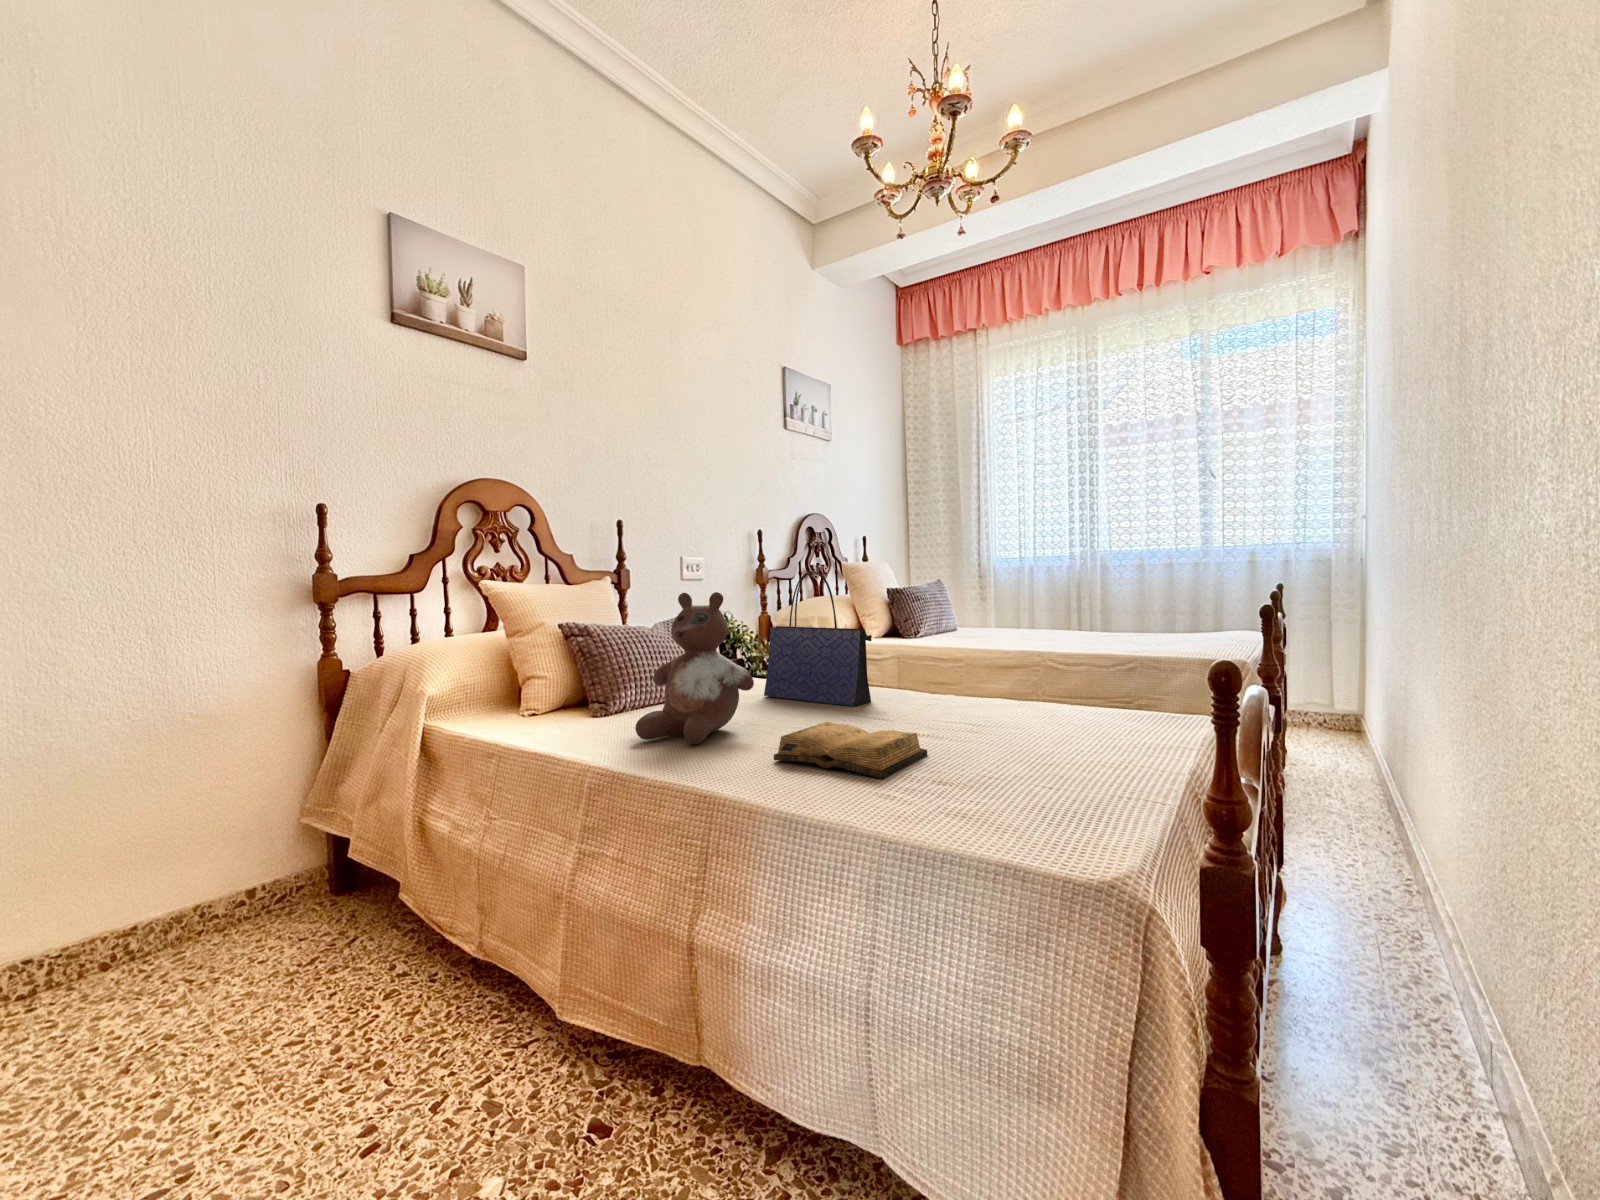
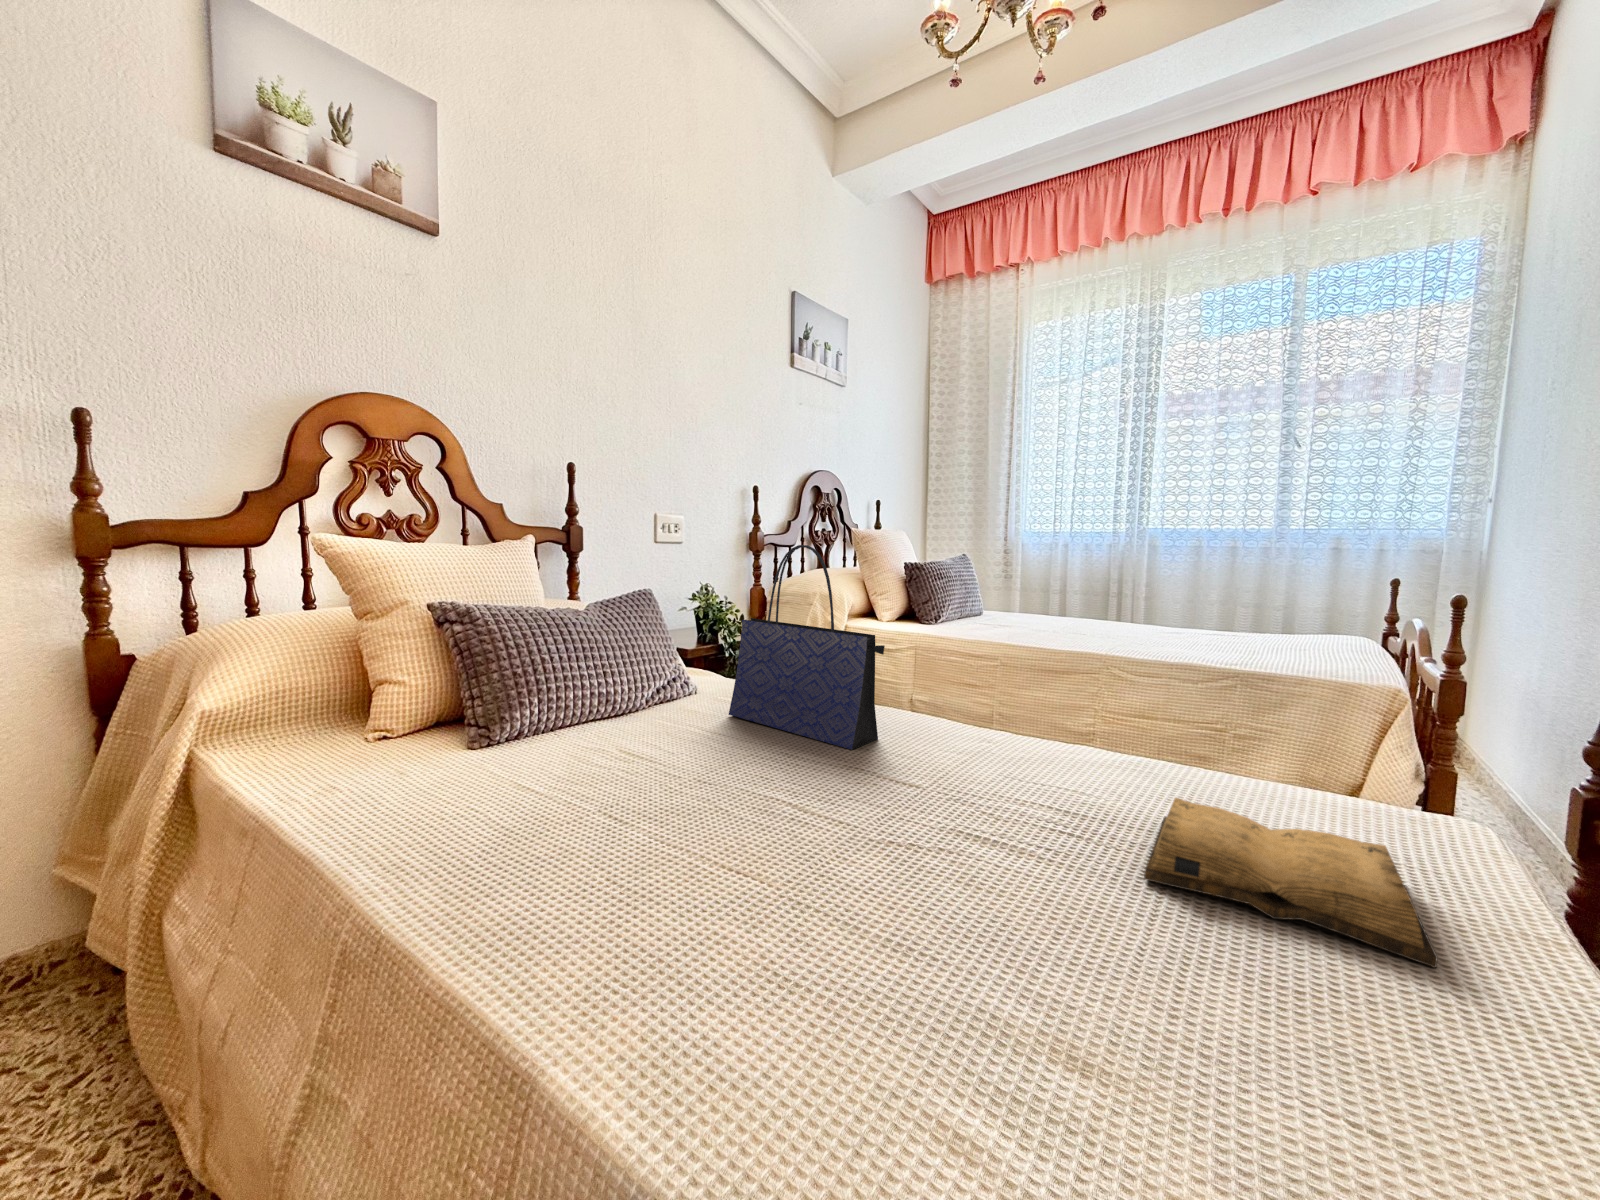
stuffed bear: present [635,592,754,744] -> none [474,574,684,847]
diary: present [774,722,927,779] -> present [1144,798,1437,968]

